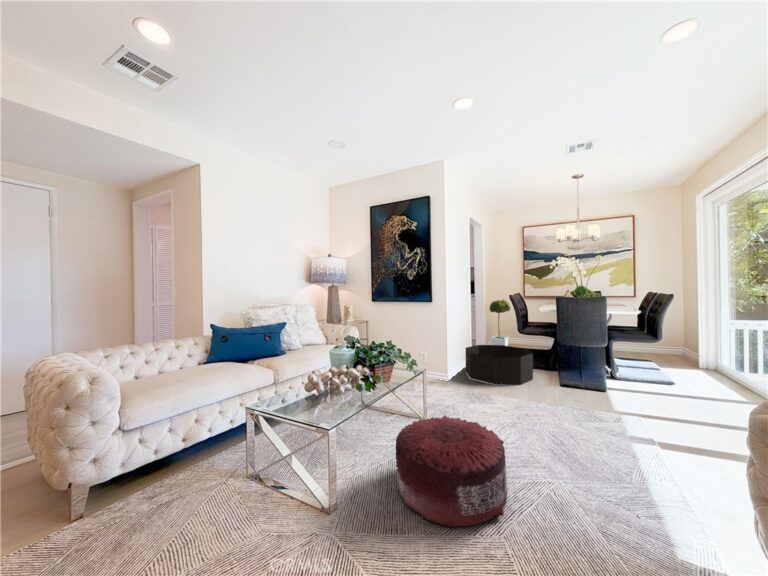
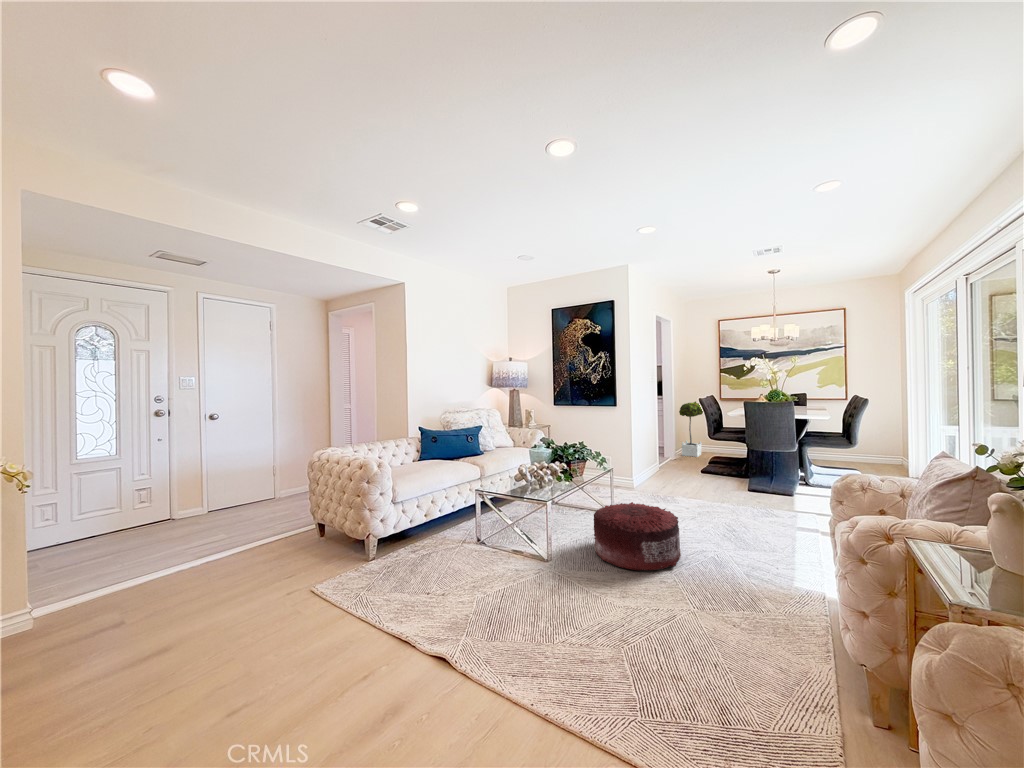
basket: present [466,345,533,385] -> none [652,450,722,489]

